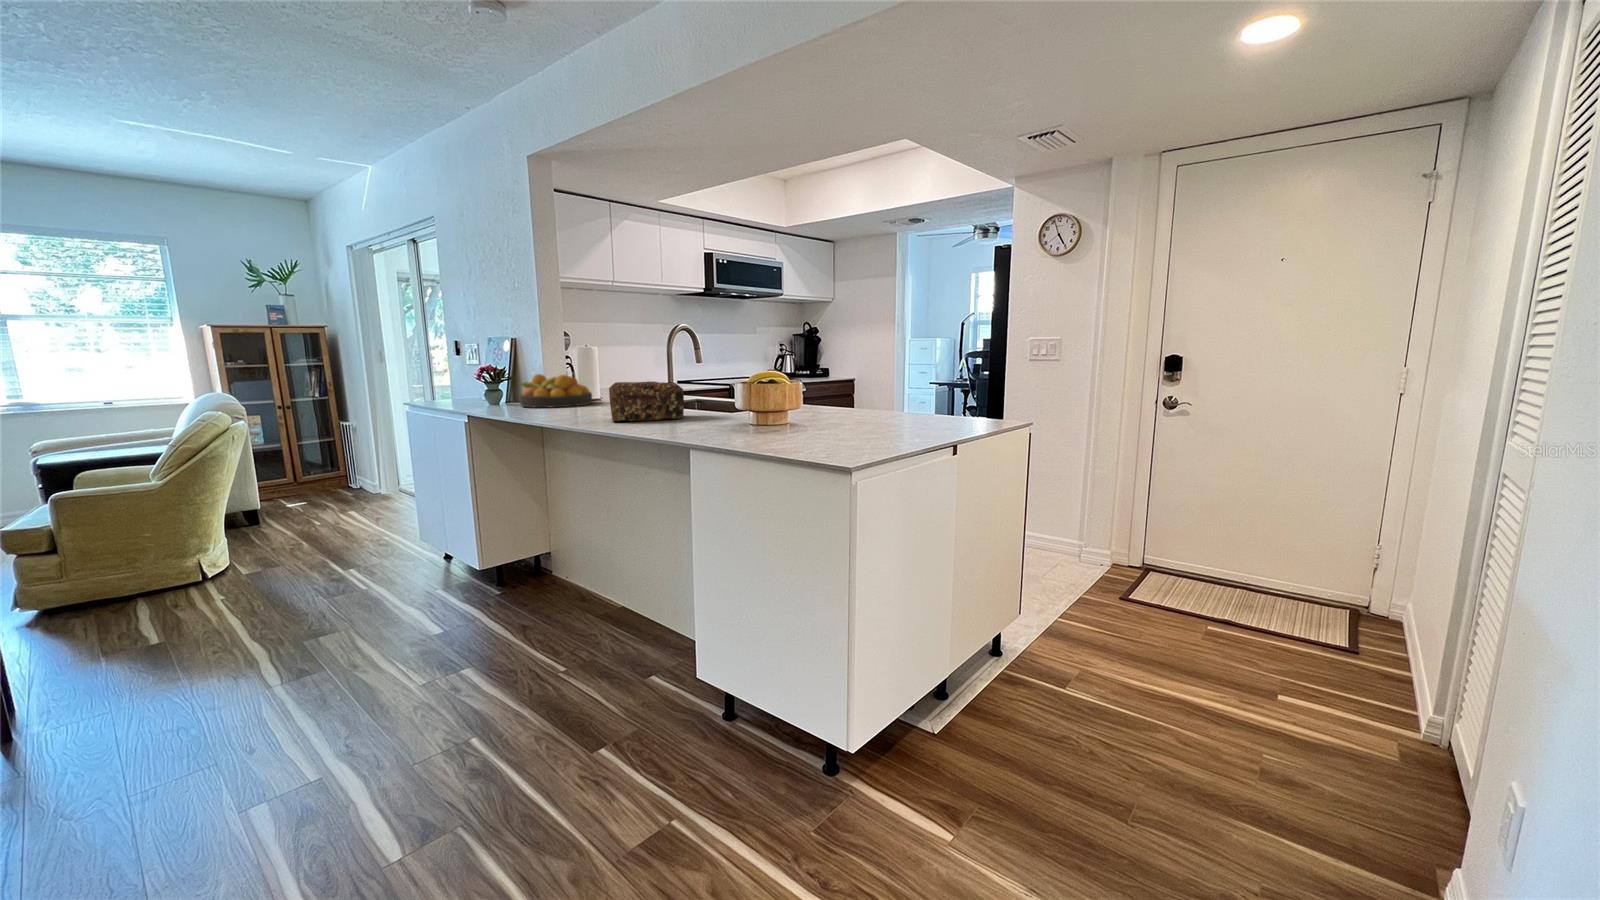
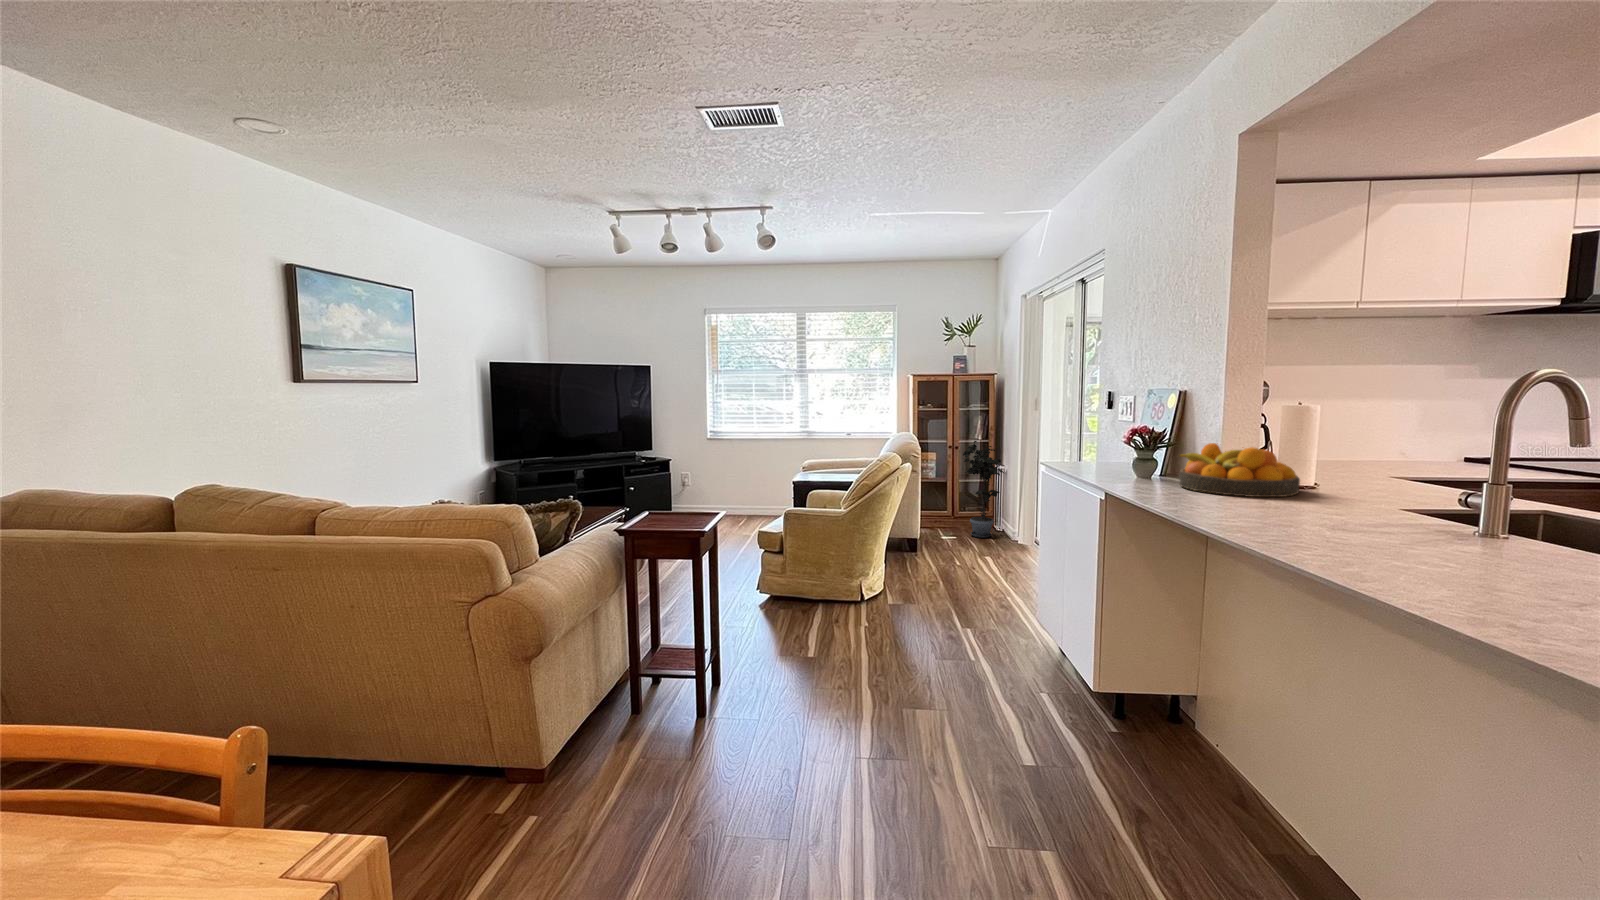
bread loaf: present [609,382,684,422] -> none [1346,484,1549,576]
potted plant: none [299,397,357,497] -> present [963,441,1004,538]

